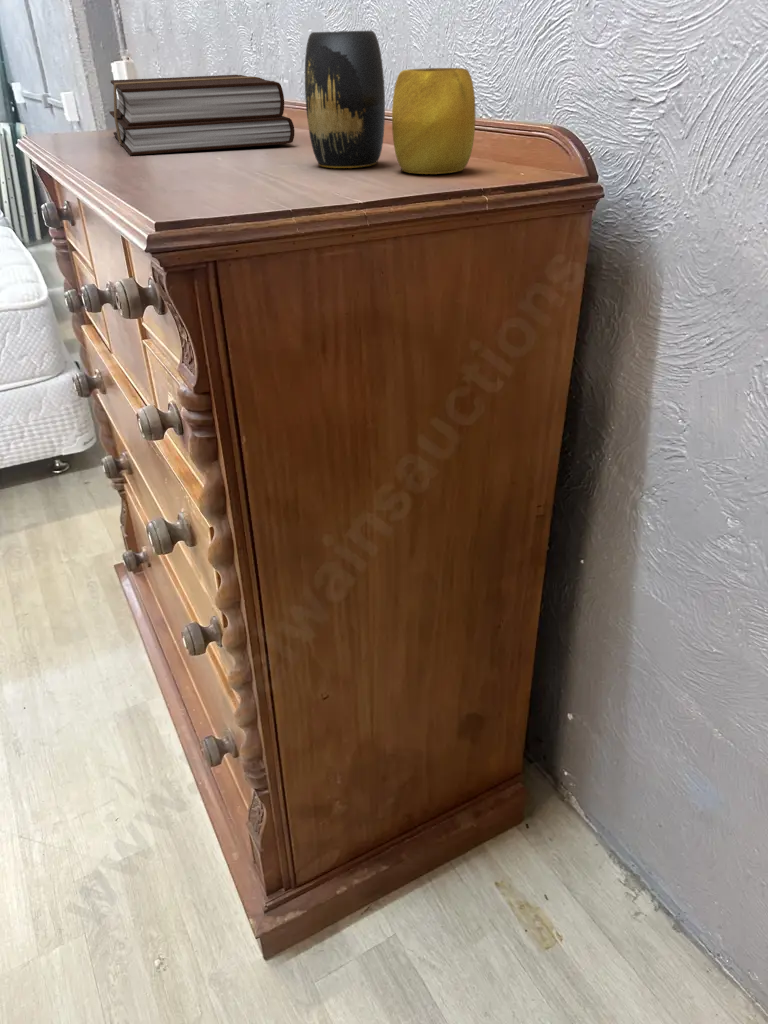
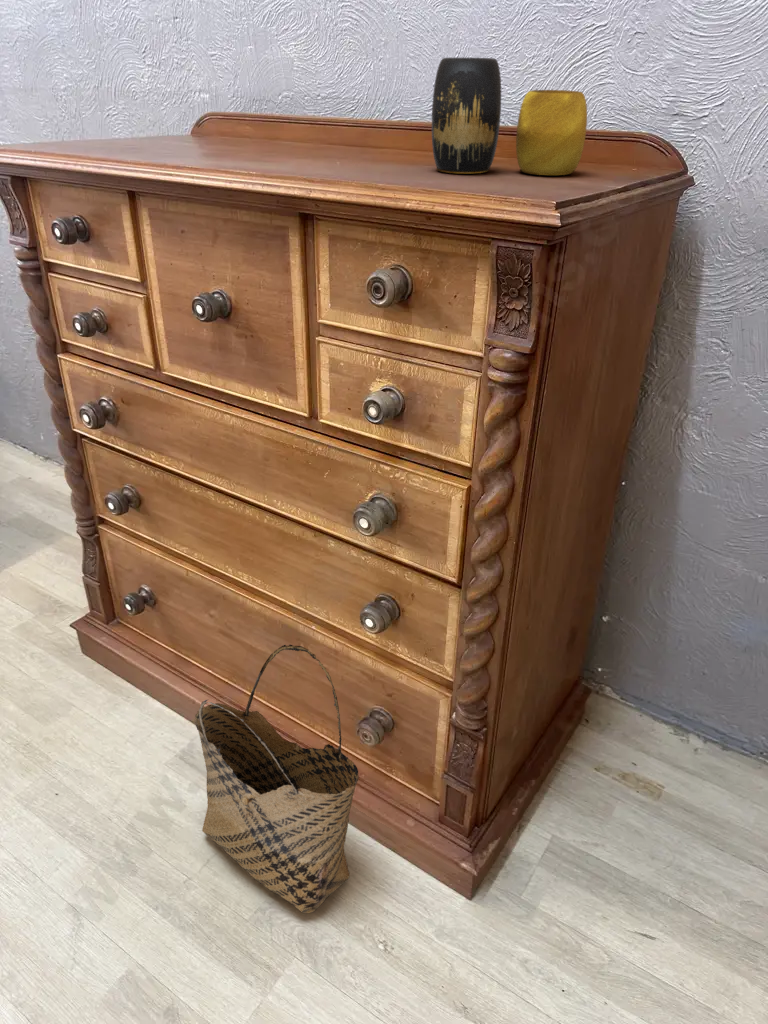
book: present [109,75,295,155] -> none [108,89,346,170]
woven basket: none [29,635,179,898] -> present [195,645,359,913]

